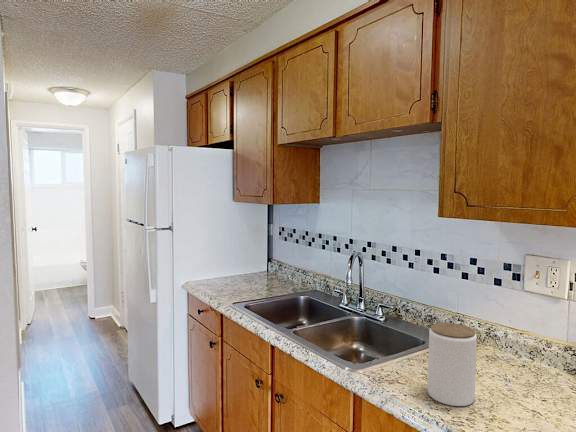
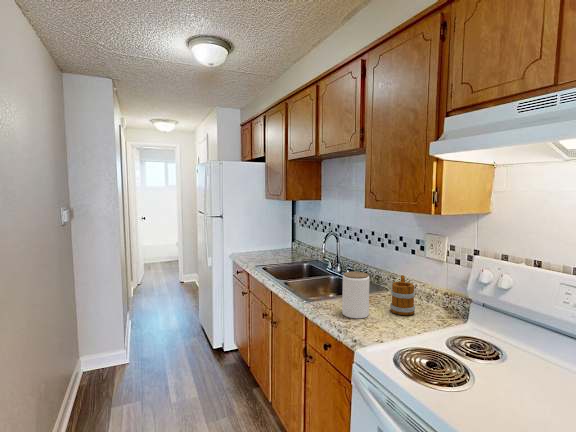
mug: none [493,323,539,392] -> present [390,275,415,315]

